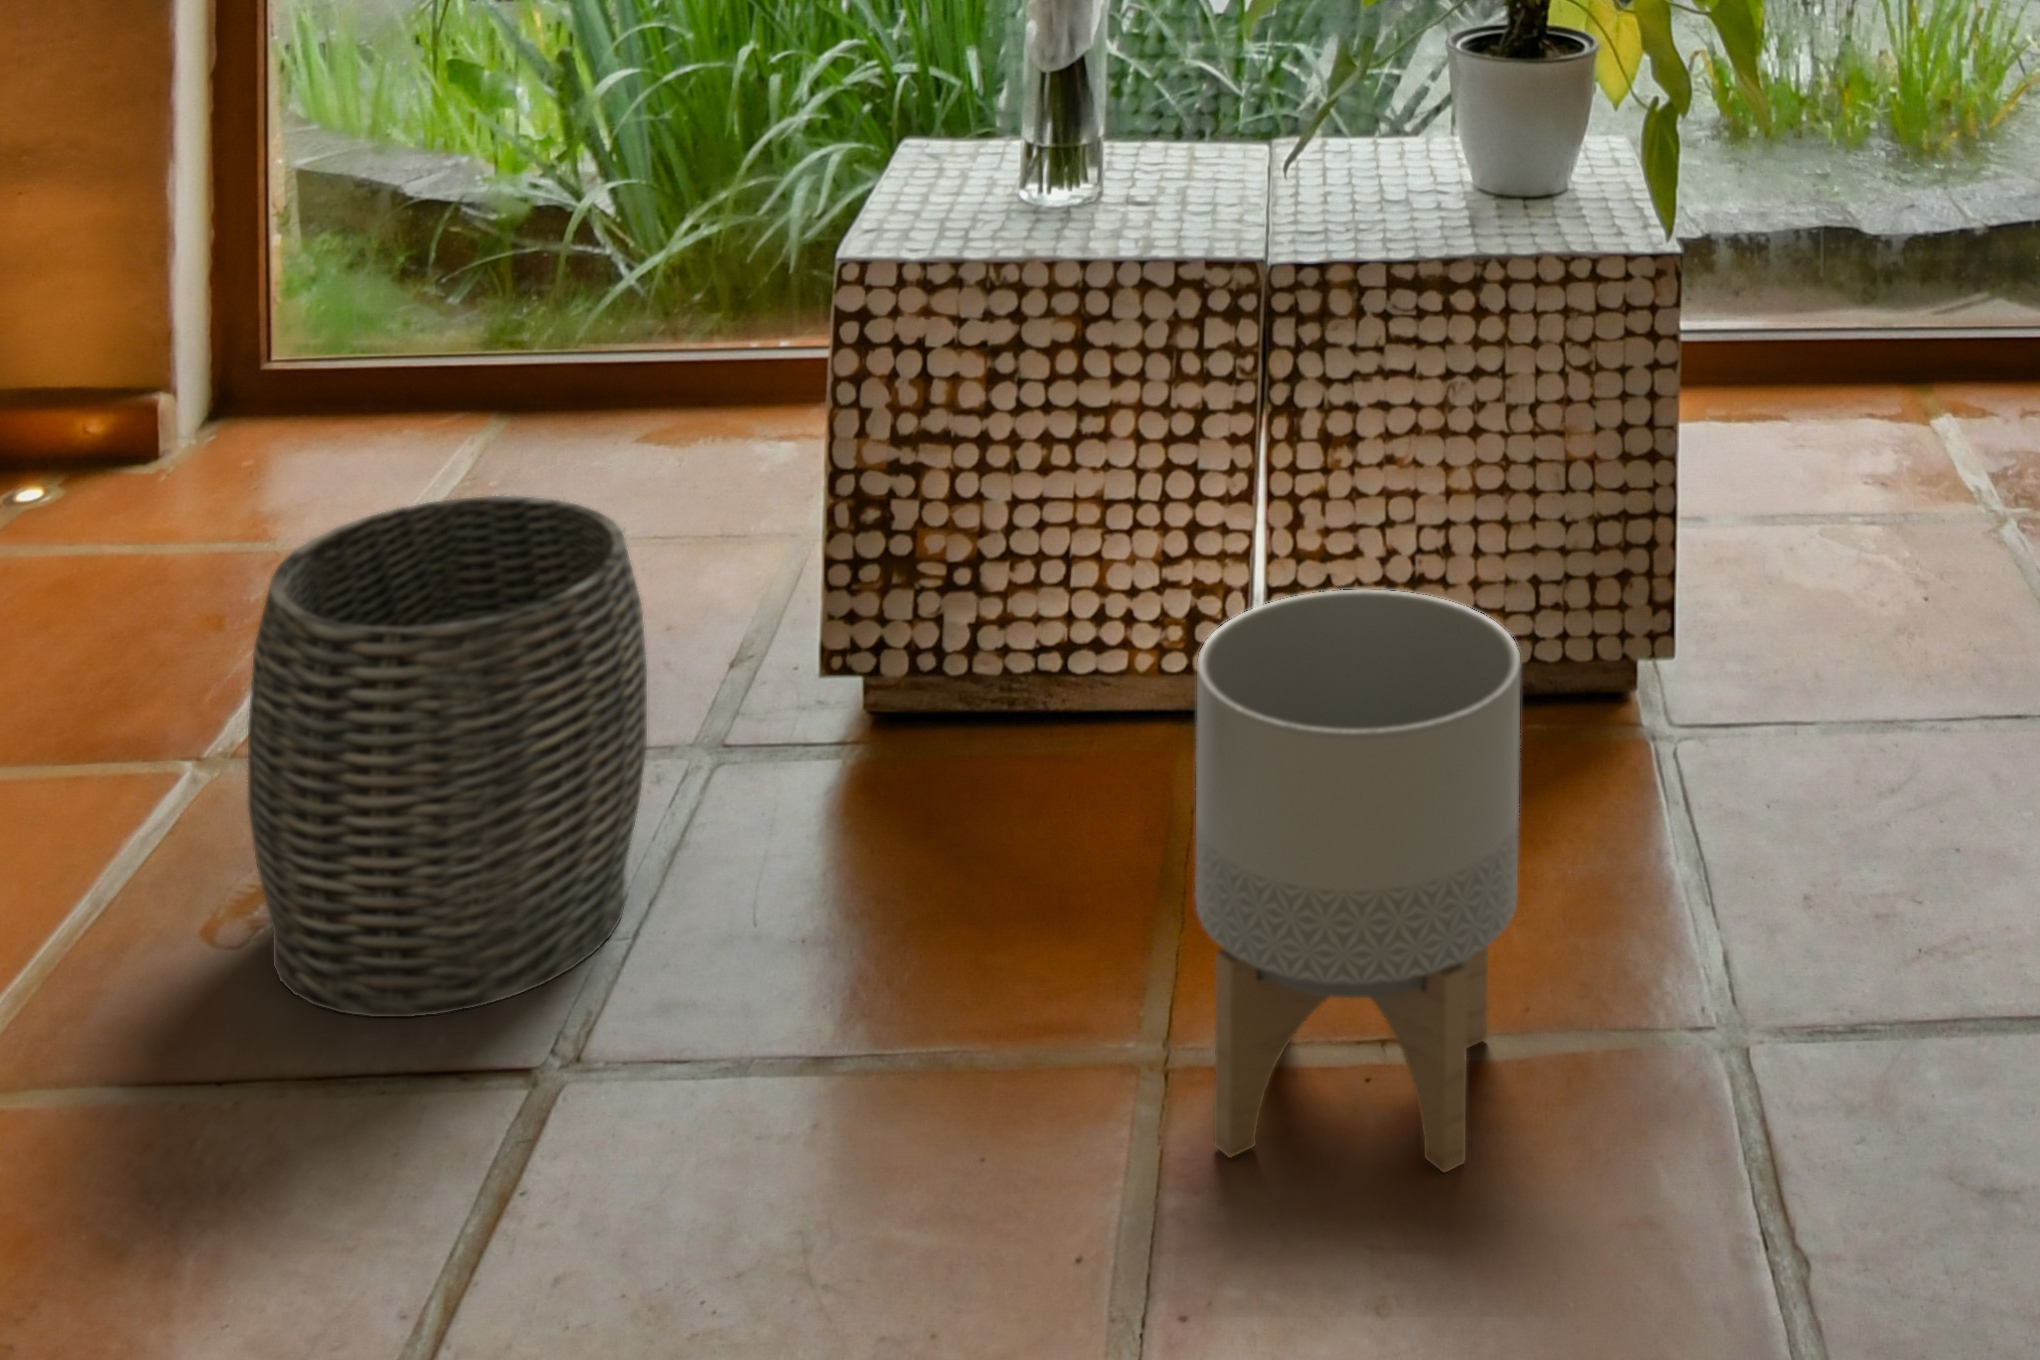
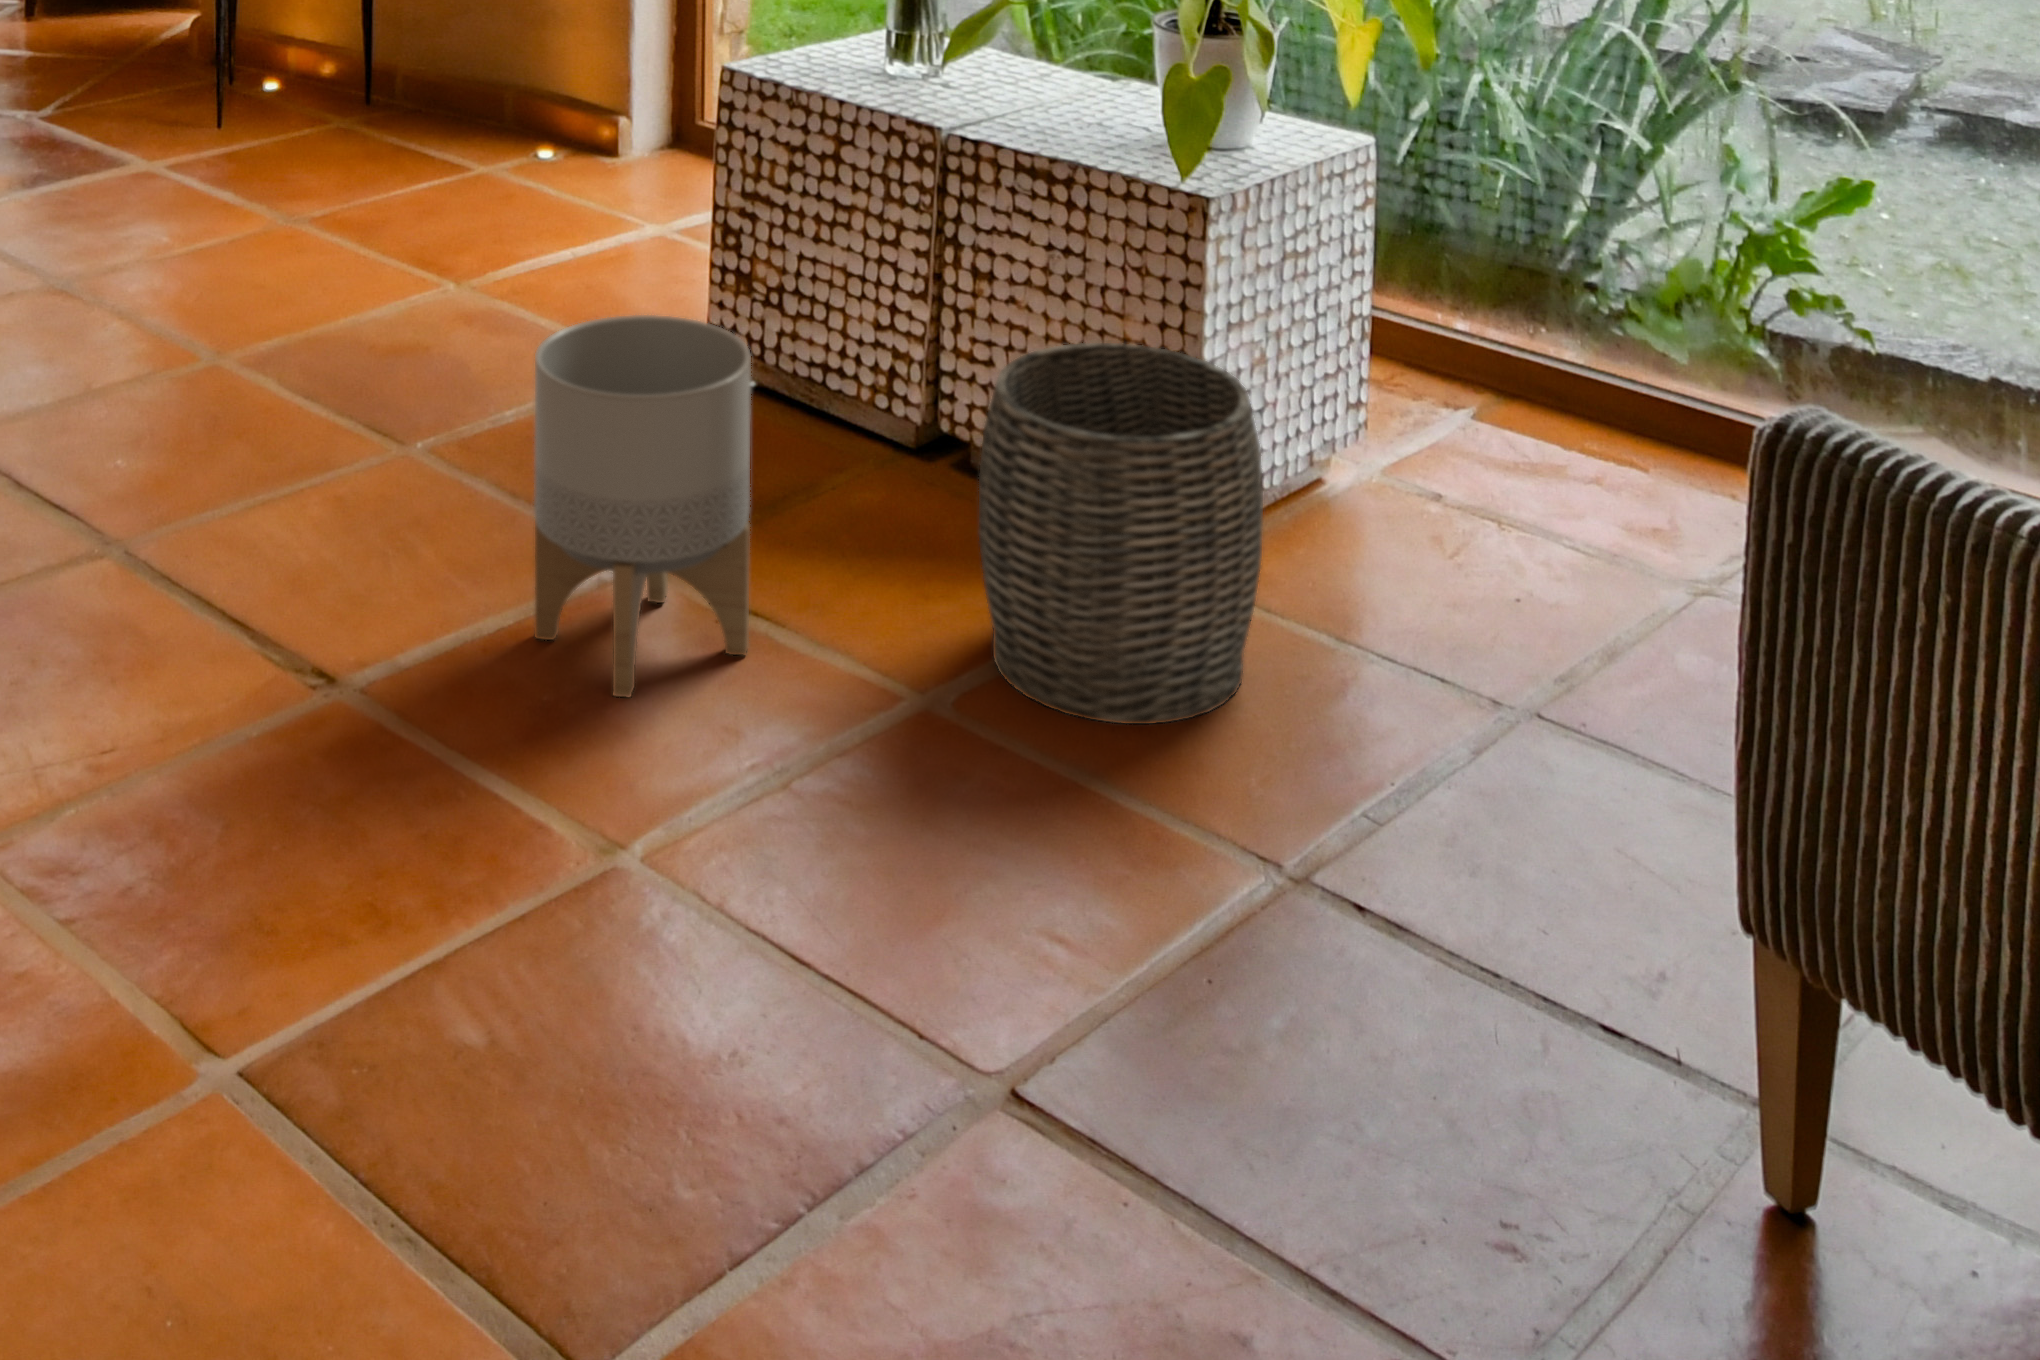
woven basket: present [248,496,647,1017] -> present [979,343,1263,724]

